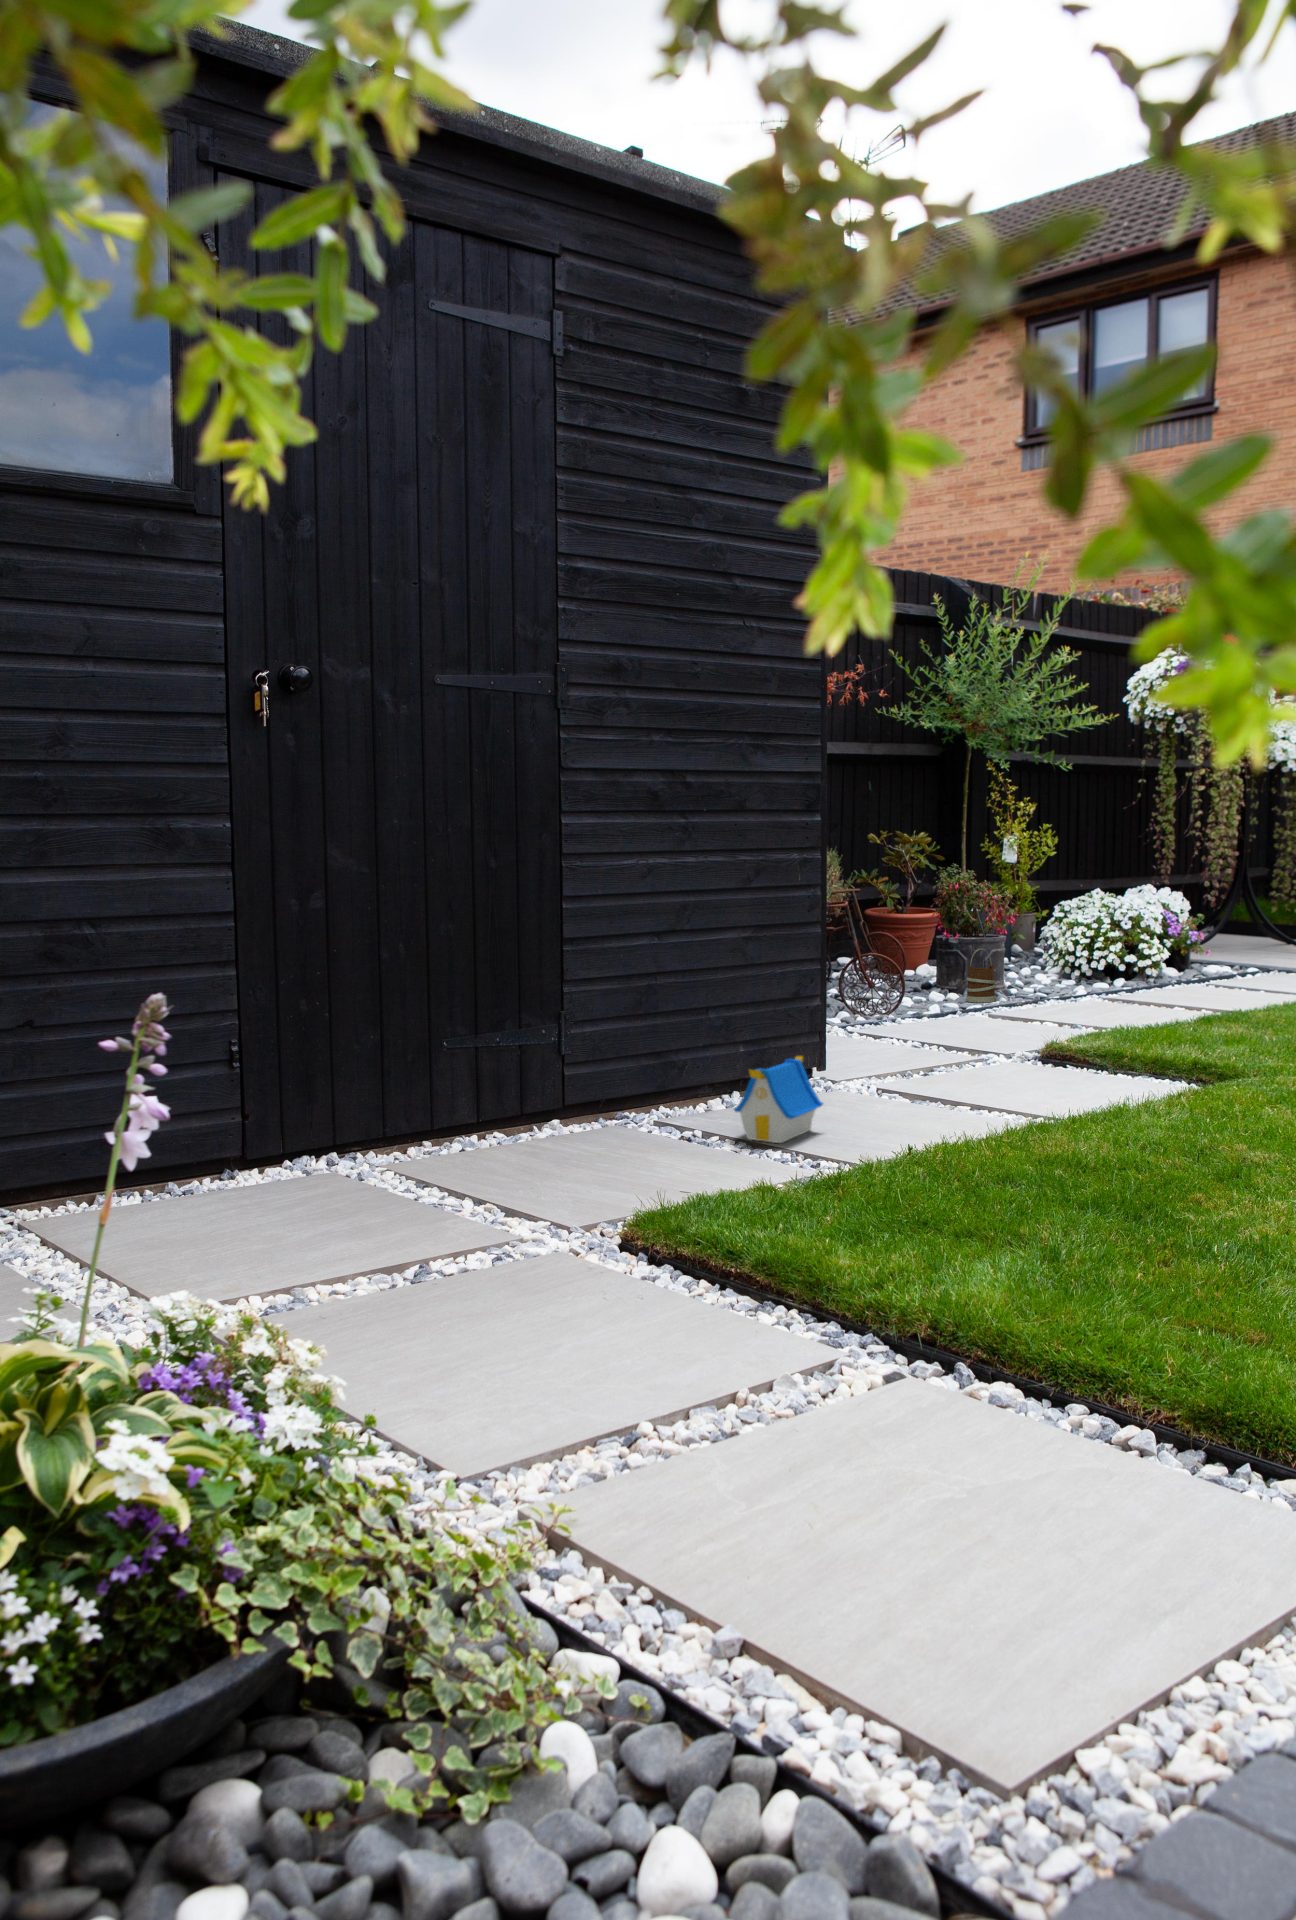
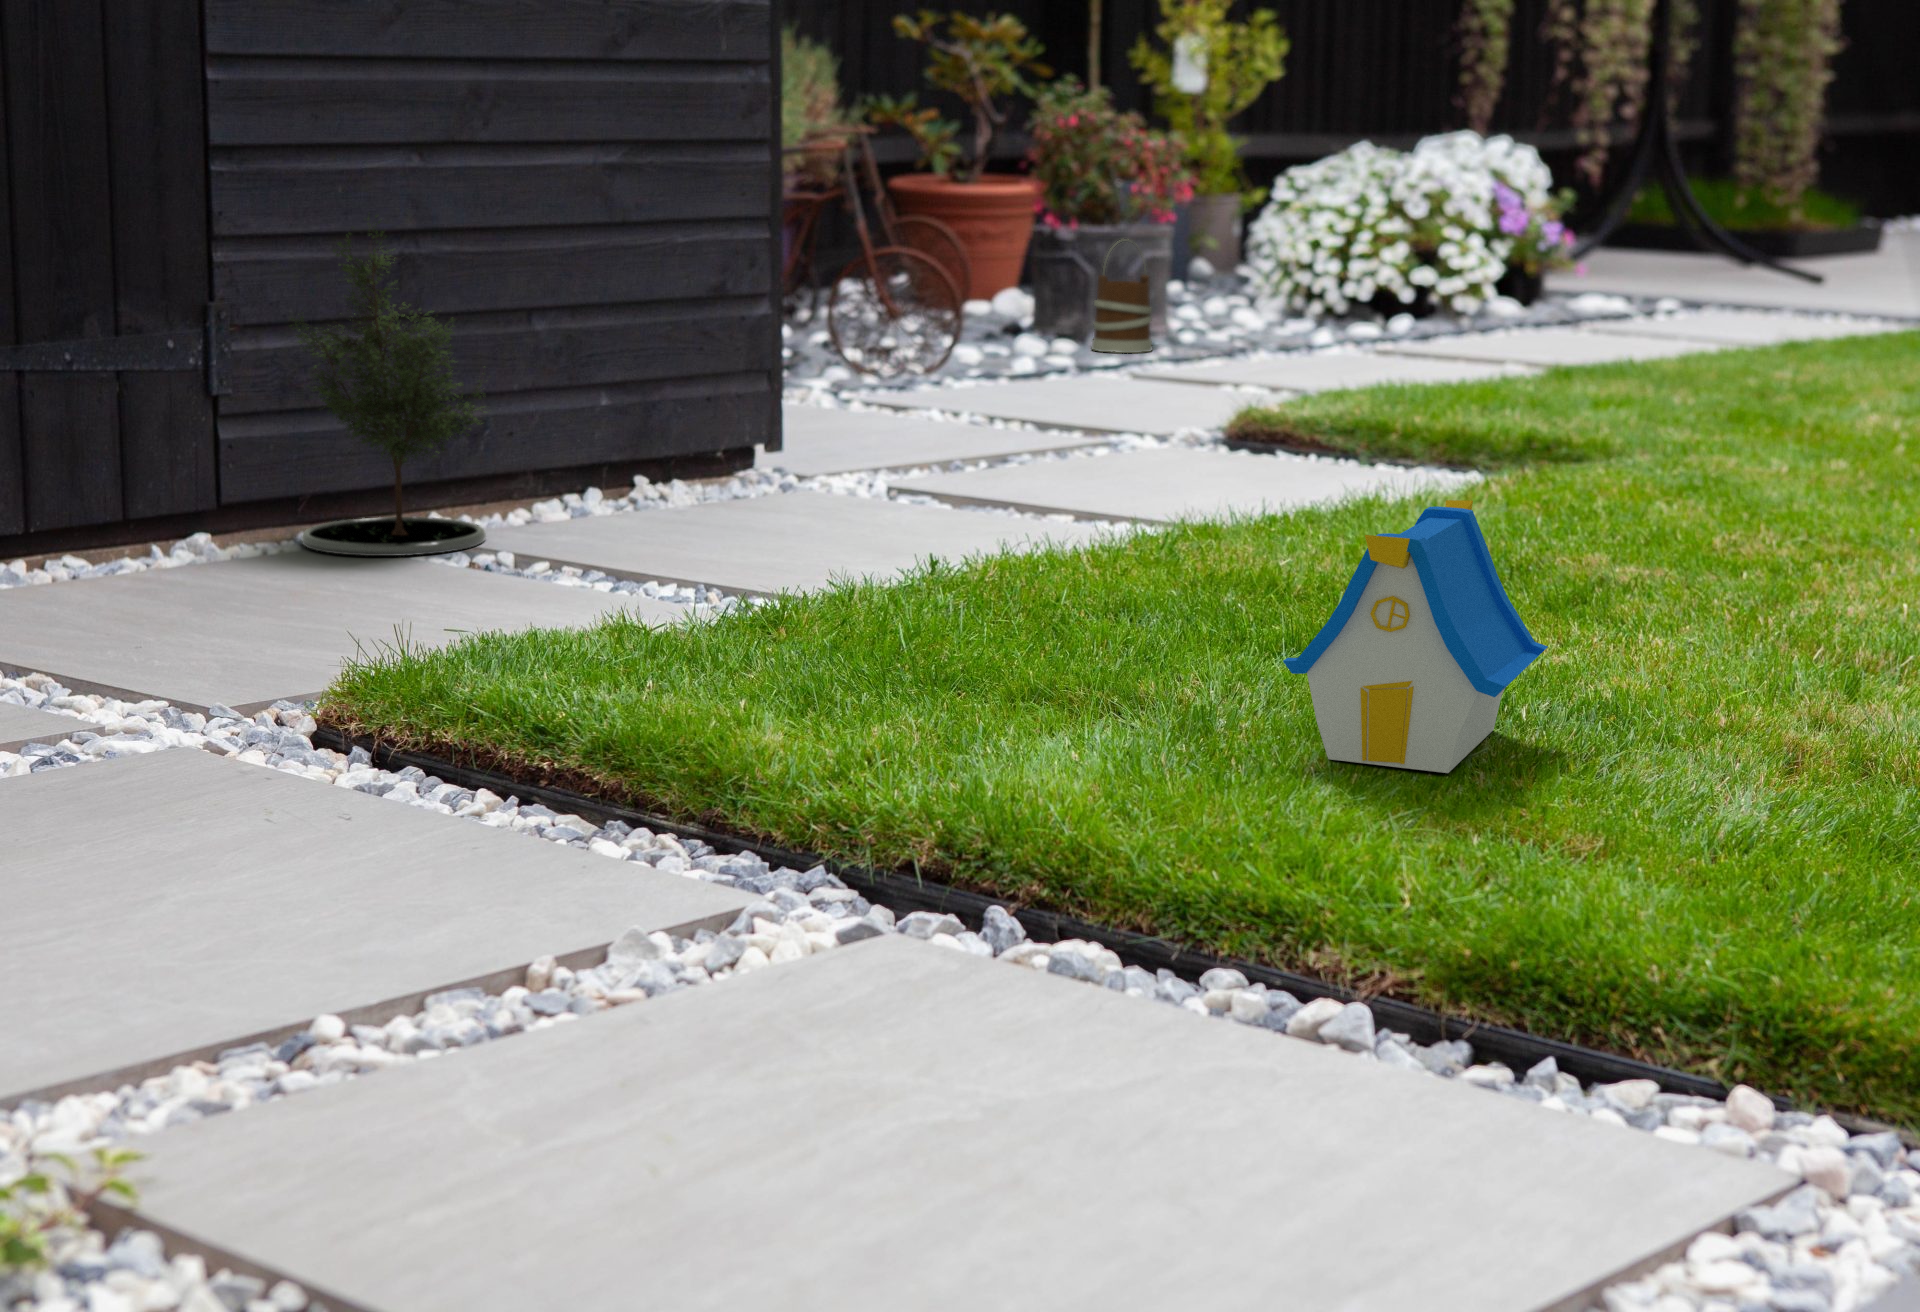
potted tree: none [605,980,695,1135] -> present [292,215,488,556]
toy house: present [734,1056,823,1143] -> present [1283,500,1548,773]

